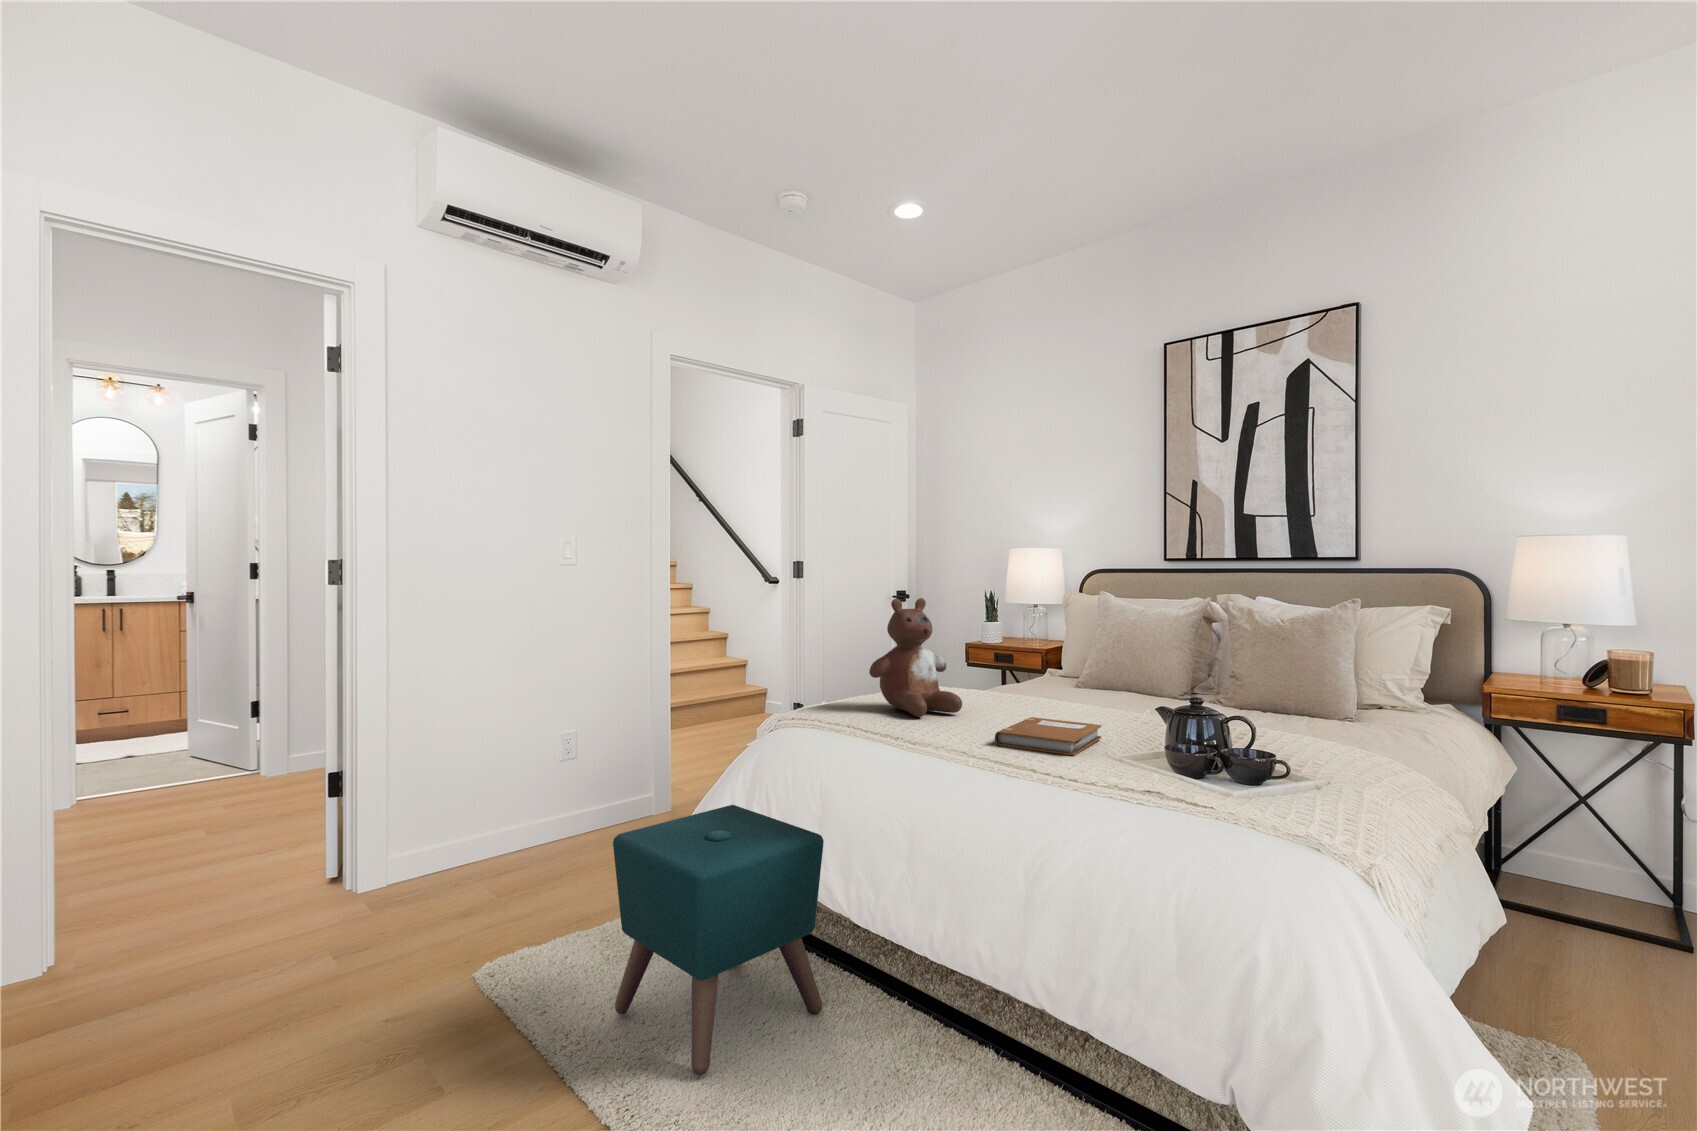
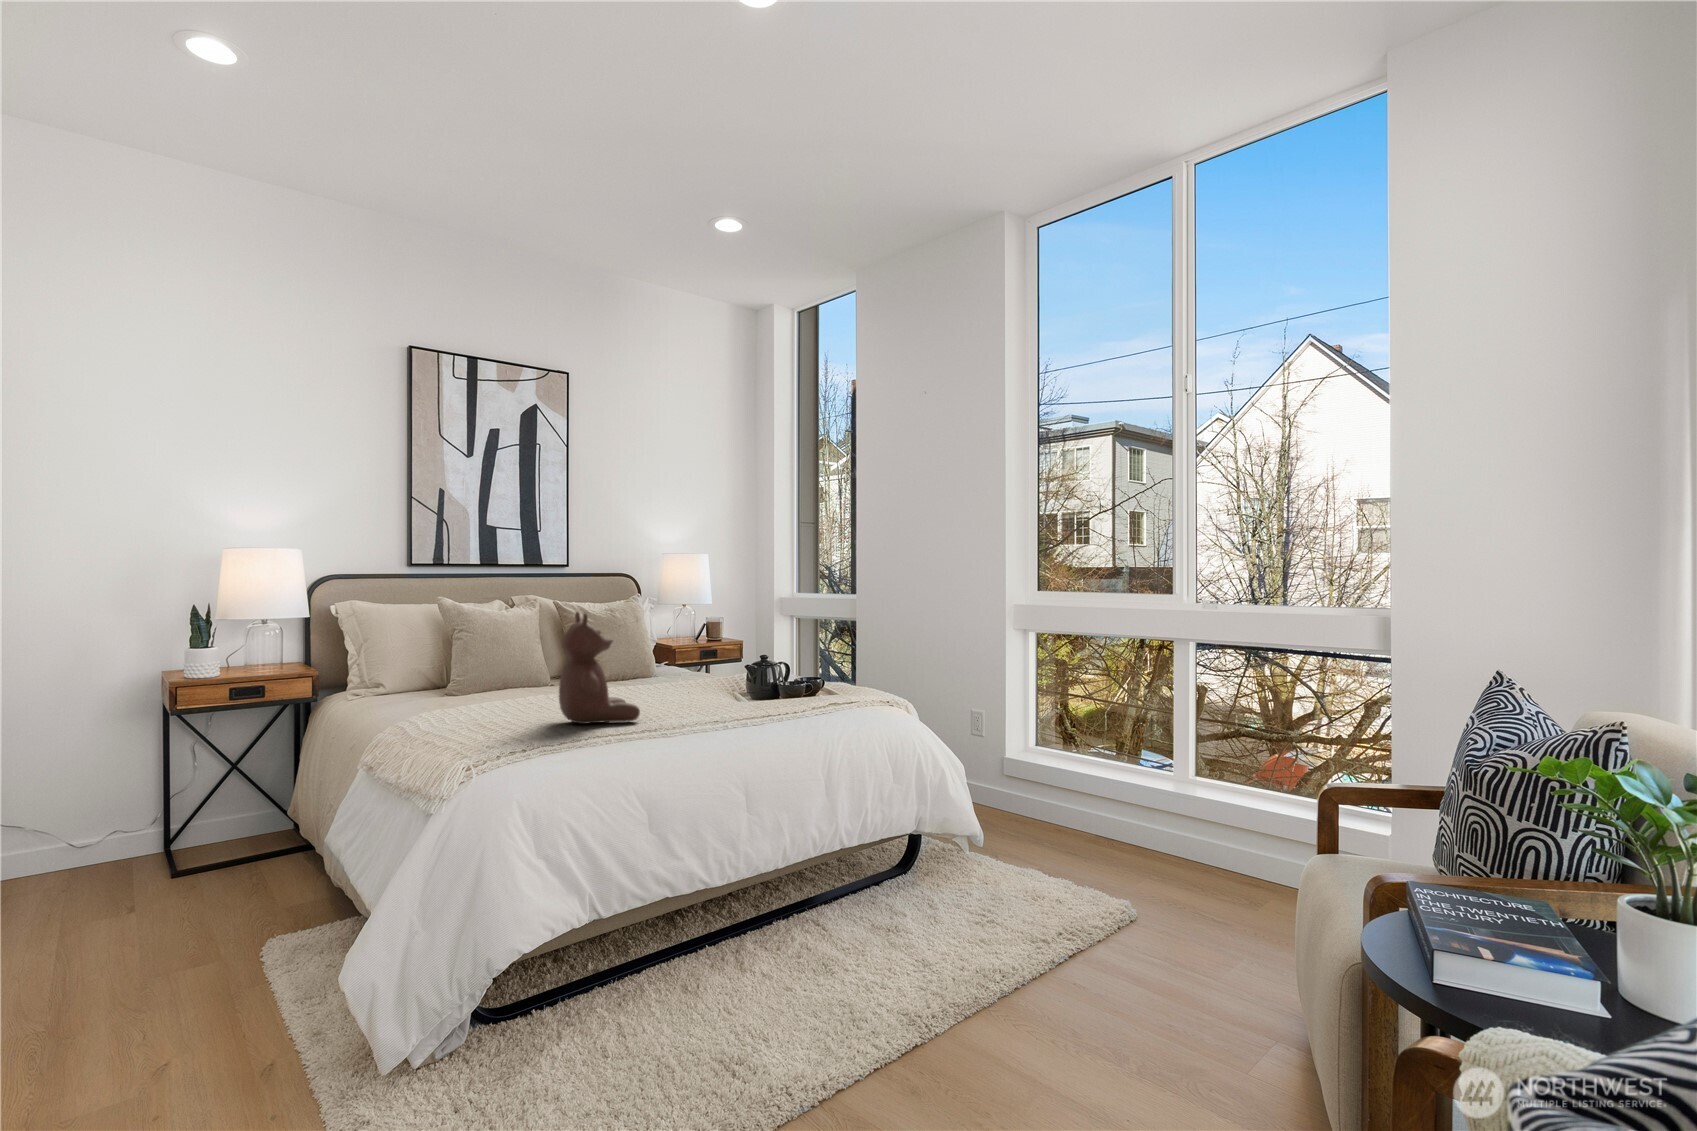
notebook: present [995,717,1102,756] -> none [697,692,786,714]
ottoman: present [613,805,824,1076] -> none [621,817,825,1072]

